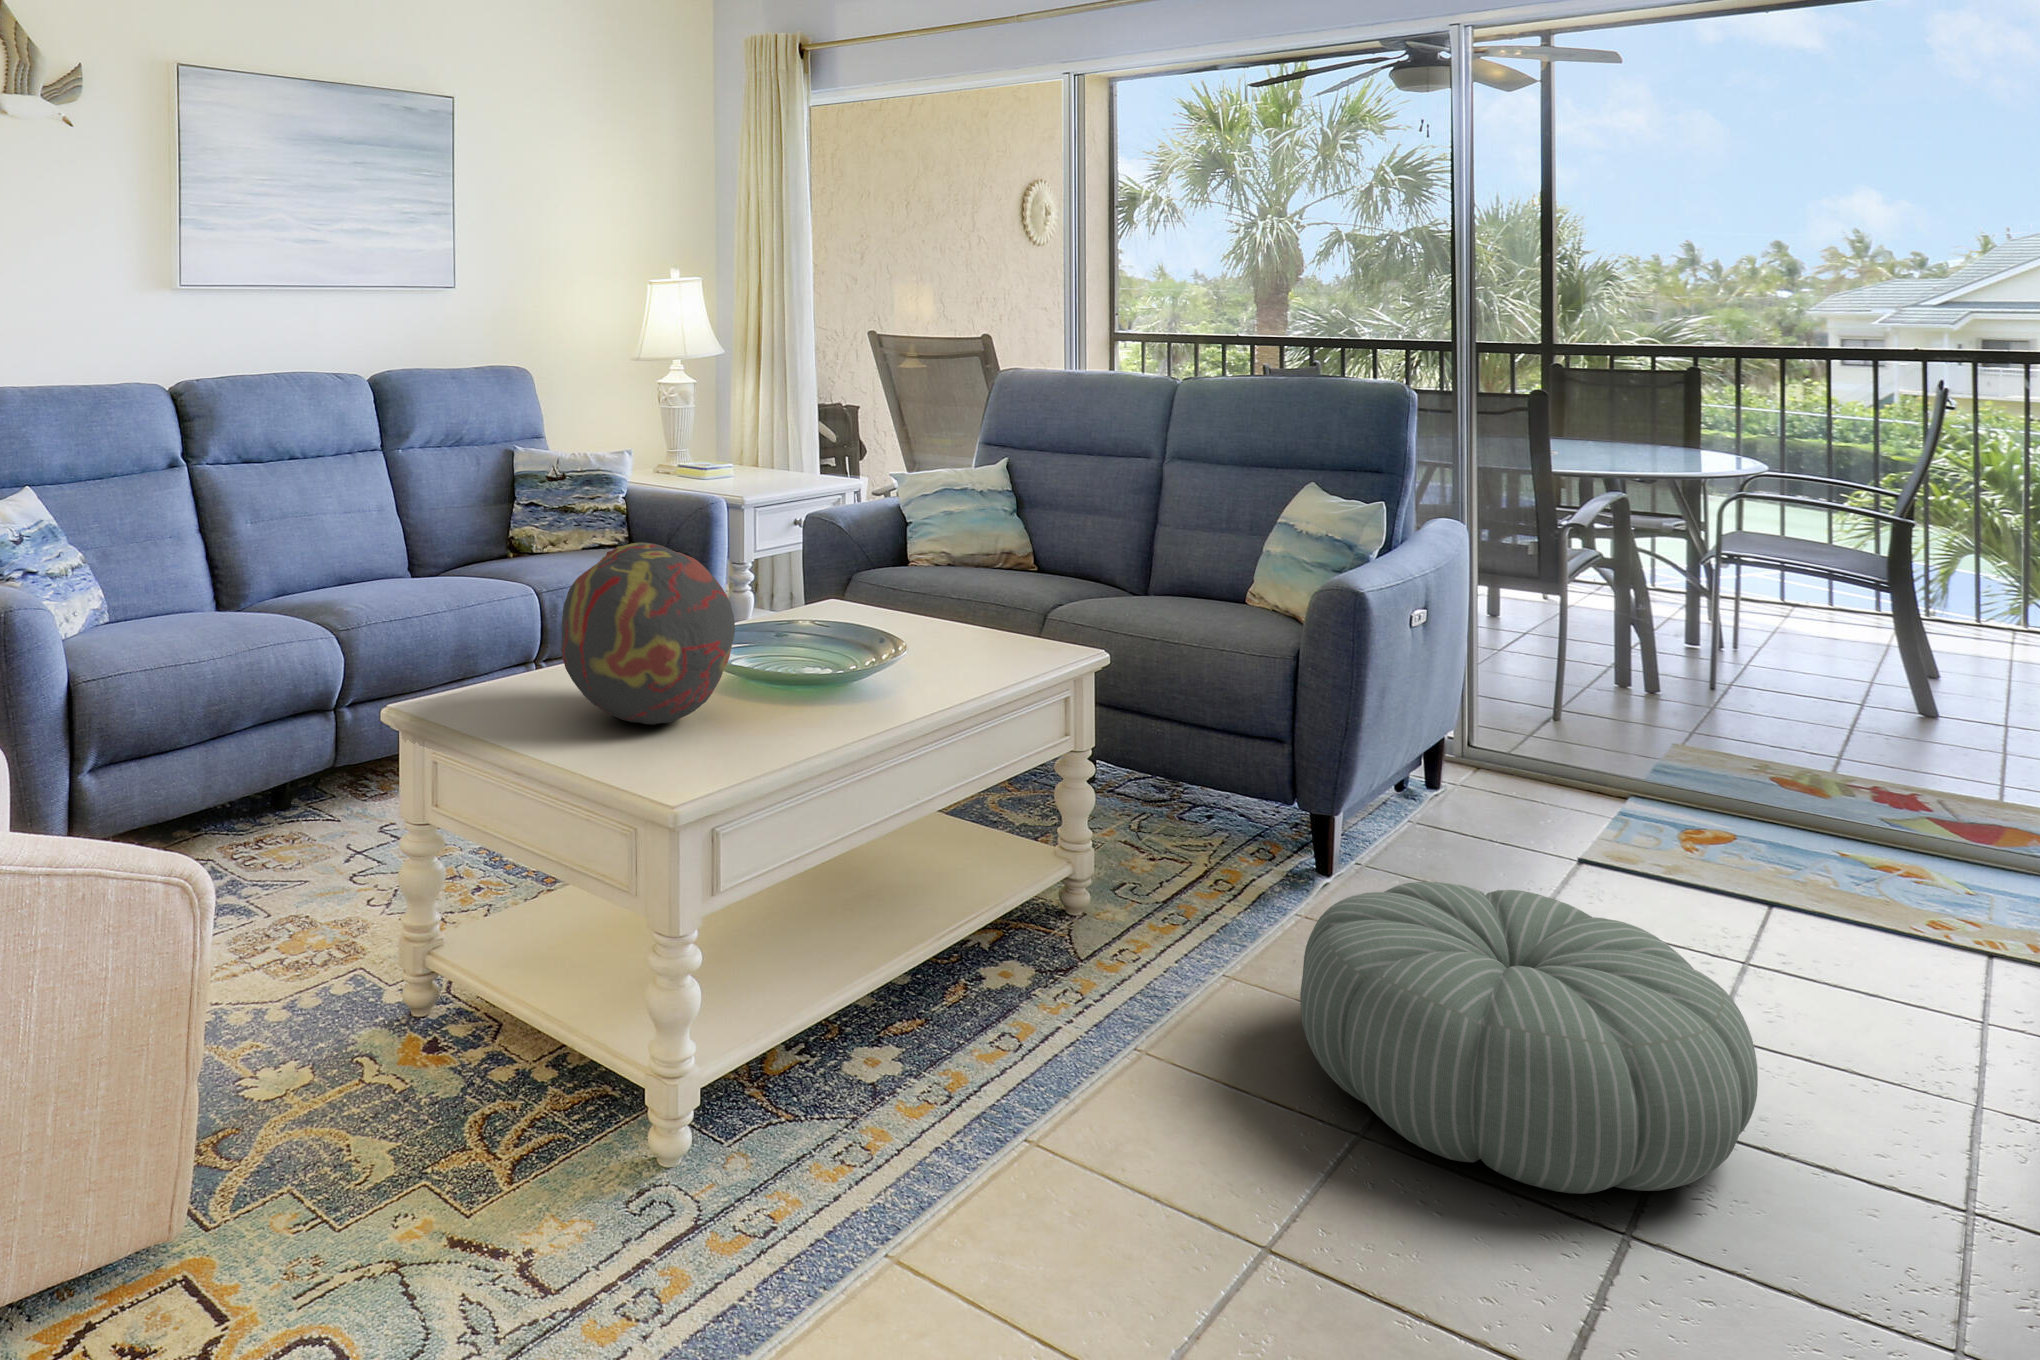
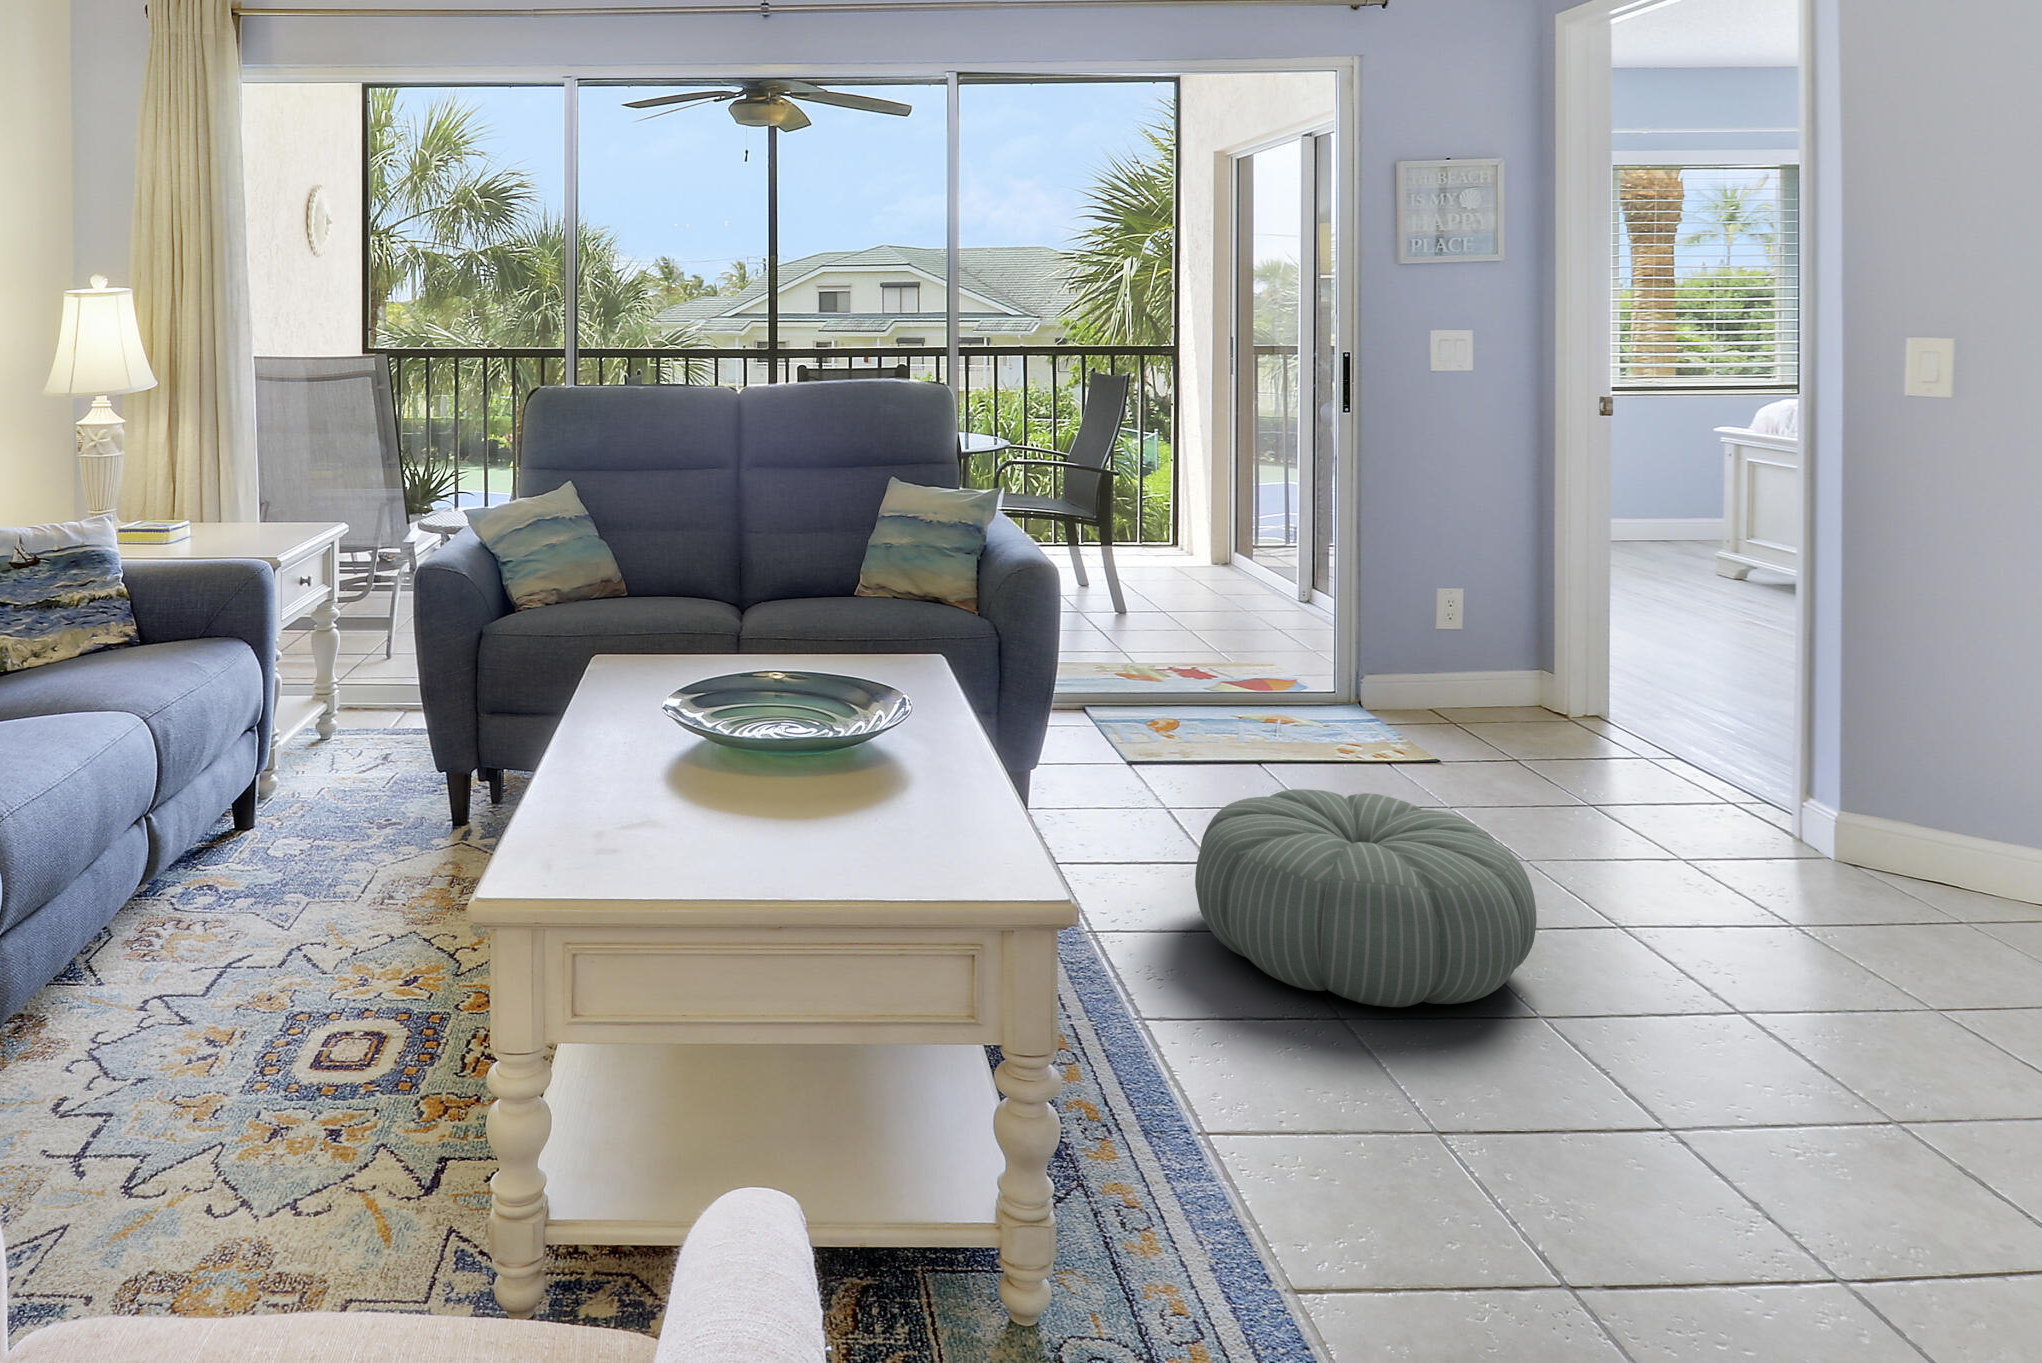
decorative orb: present [561,542,735,725] -> none [702,613,907,827]

